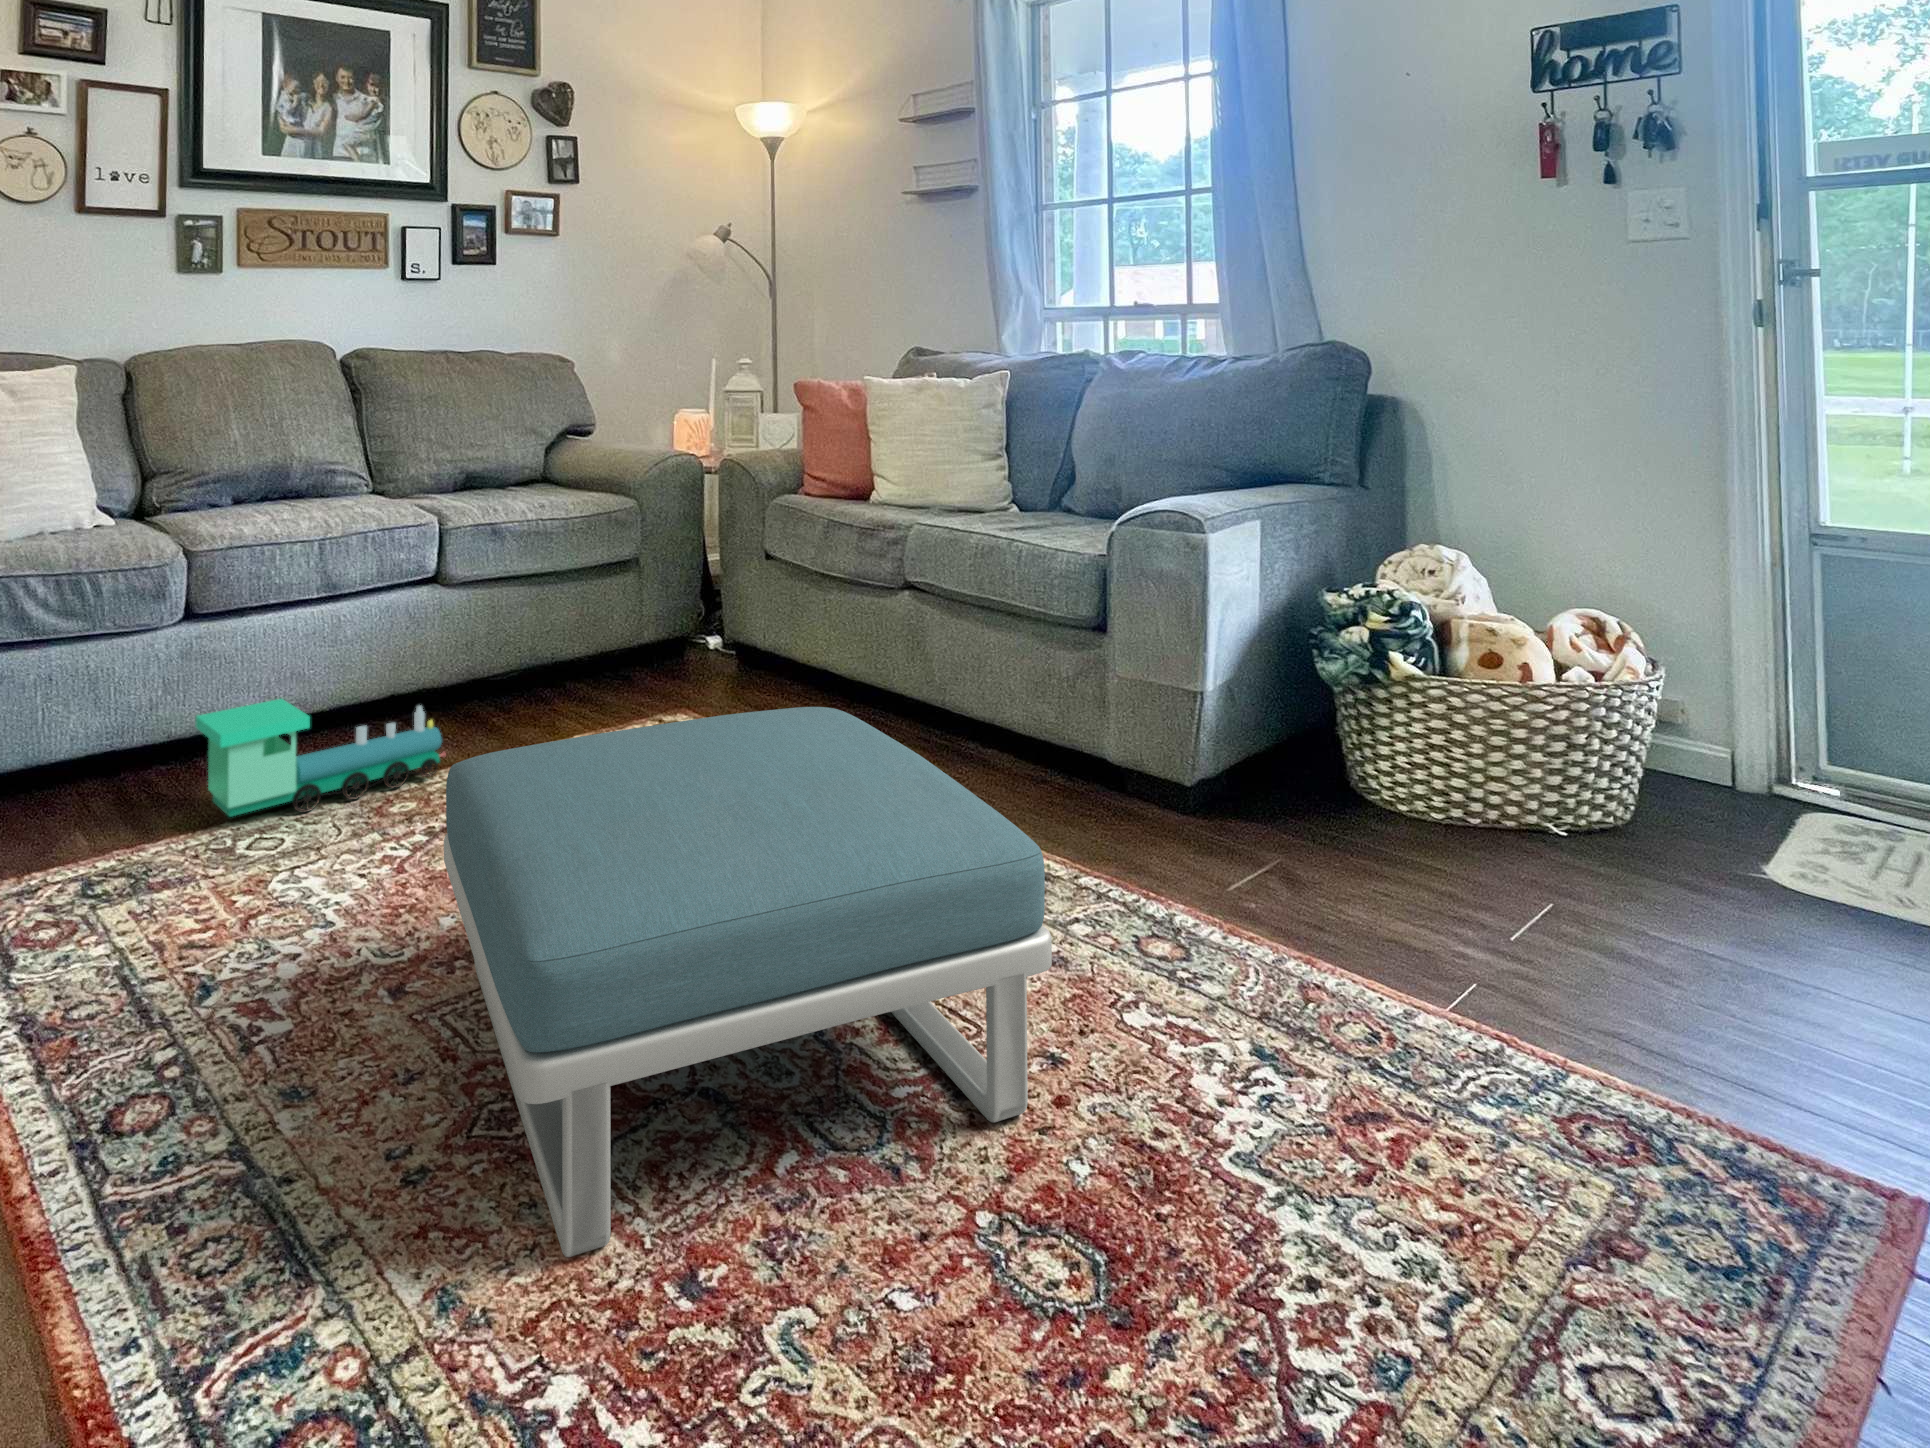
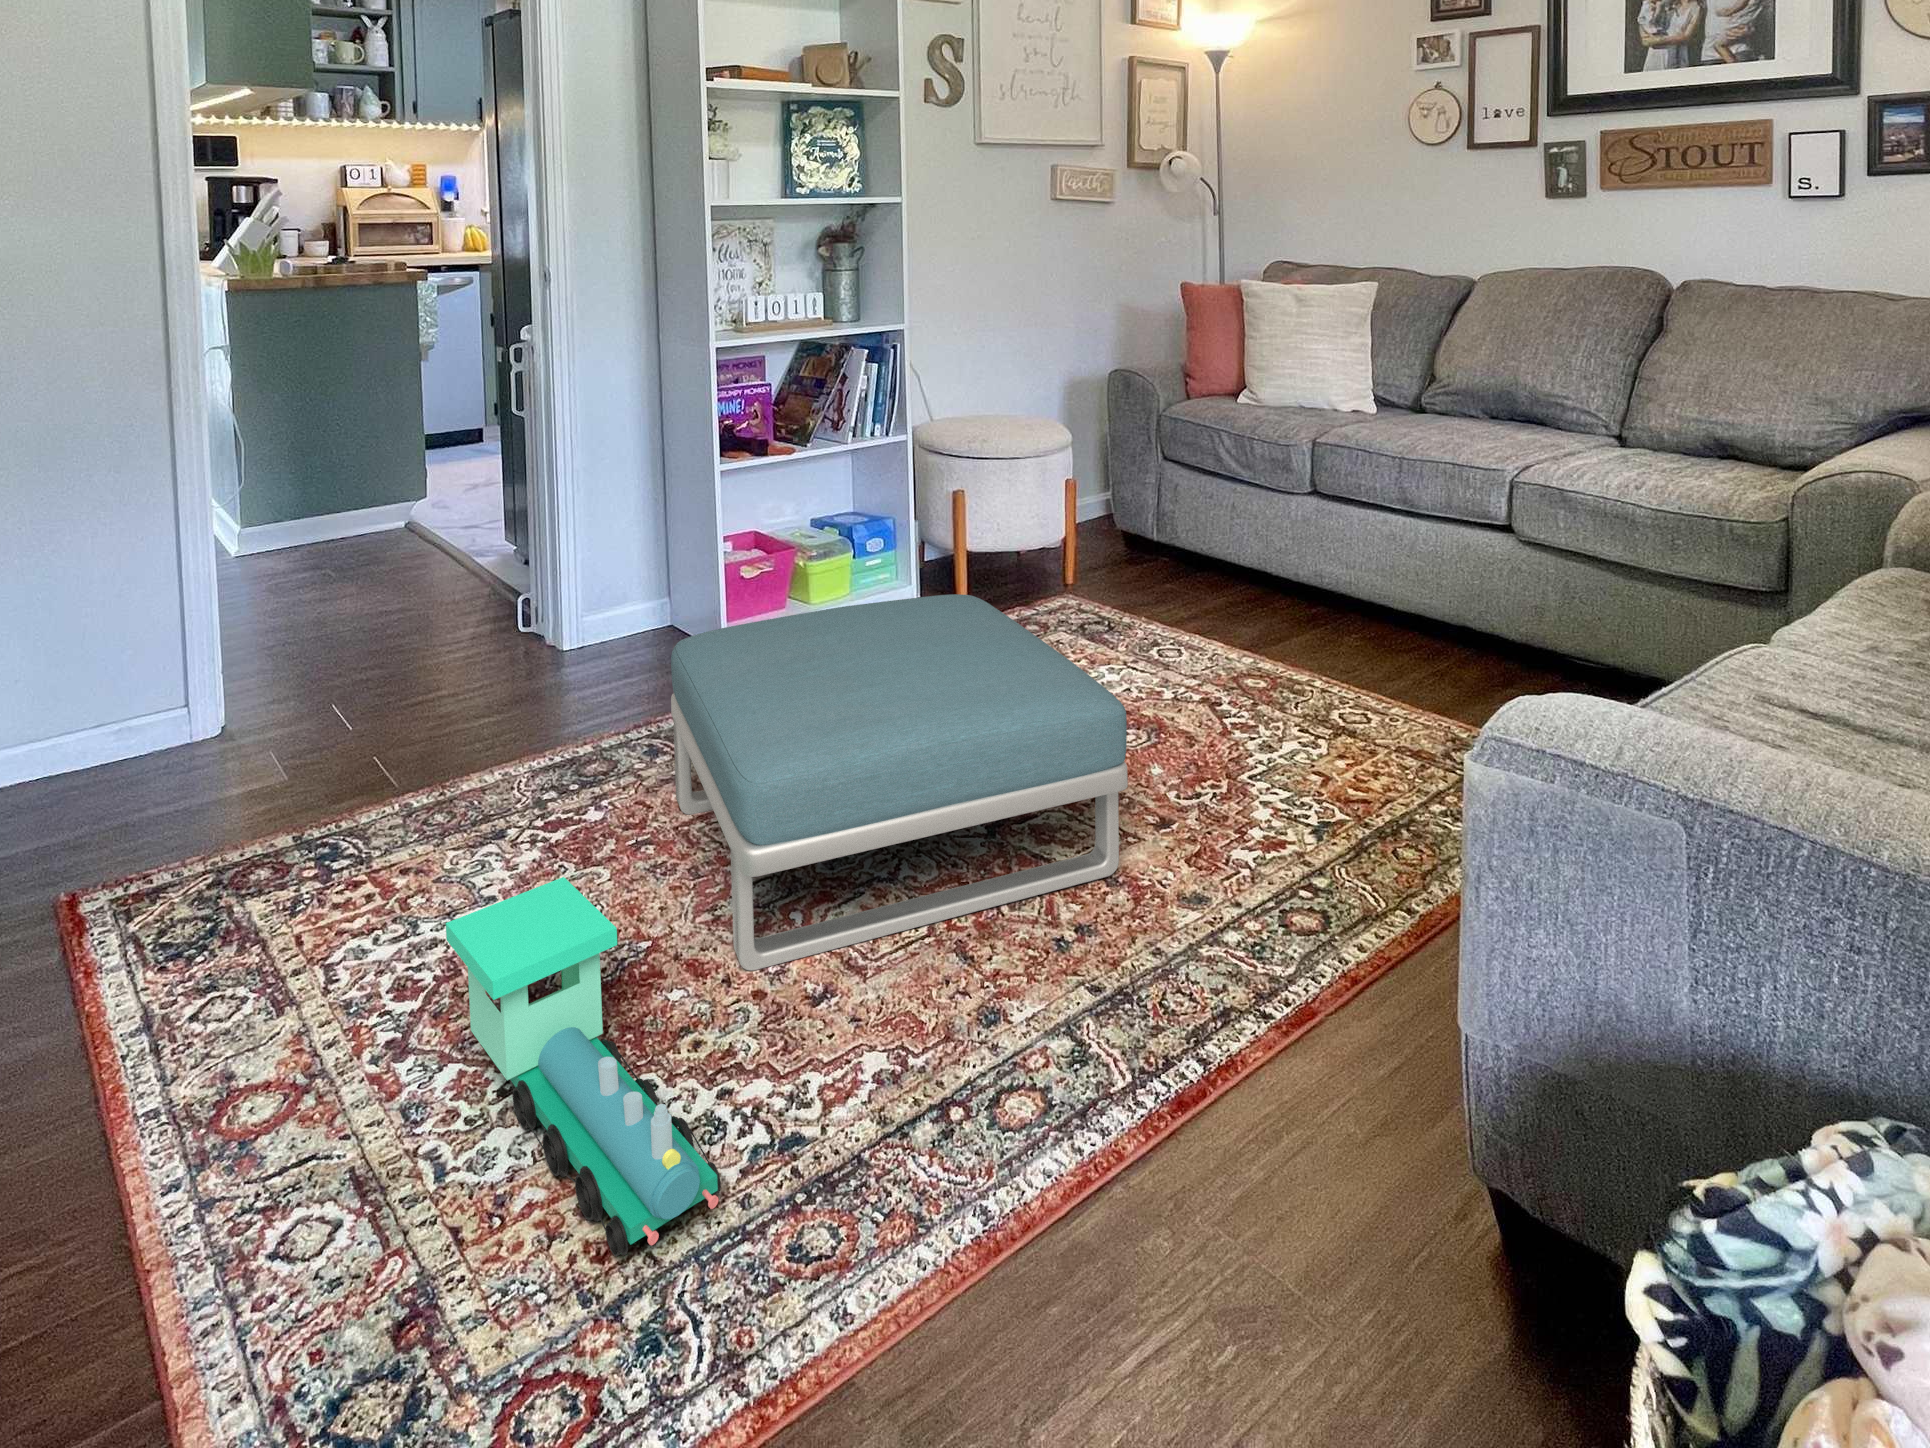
toy train: present [195,699,446,817] -> present [446,877,721,1256]

